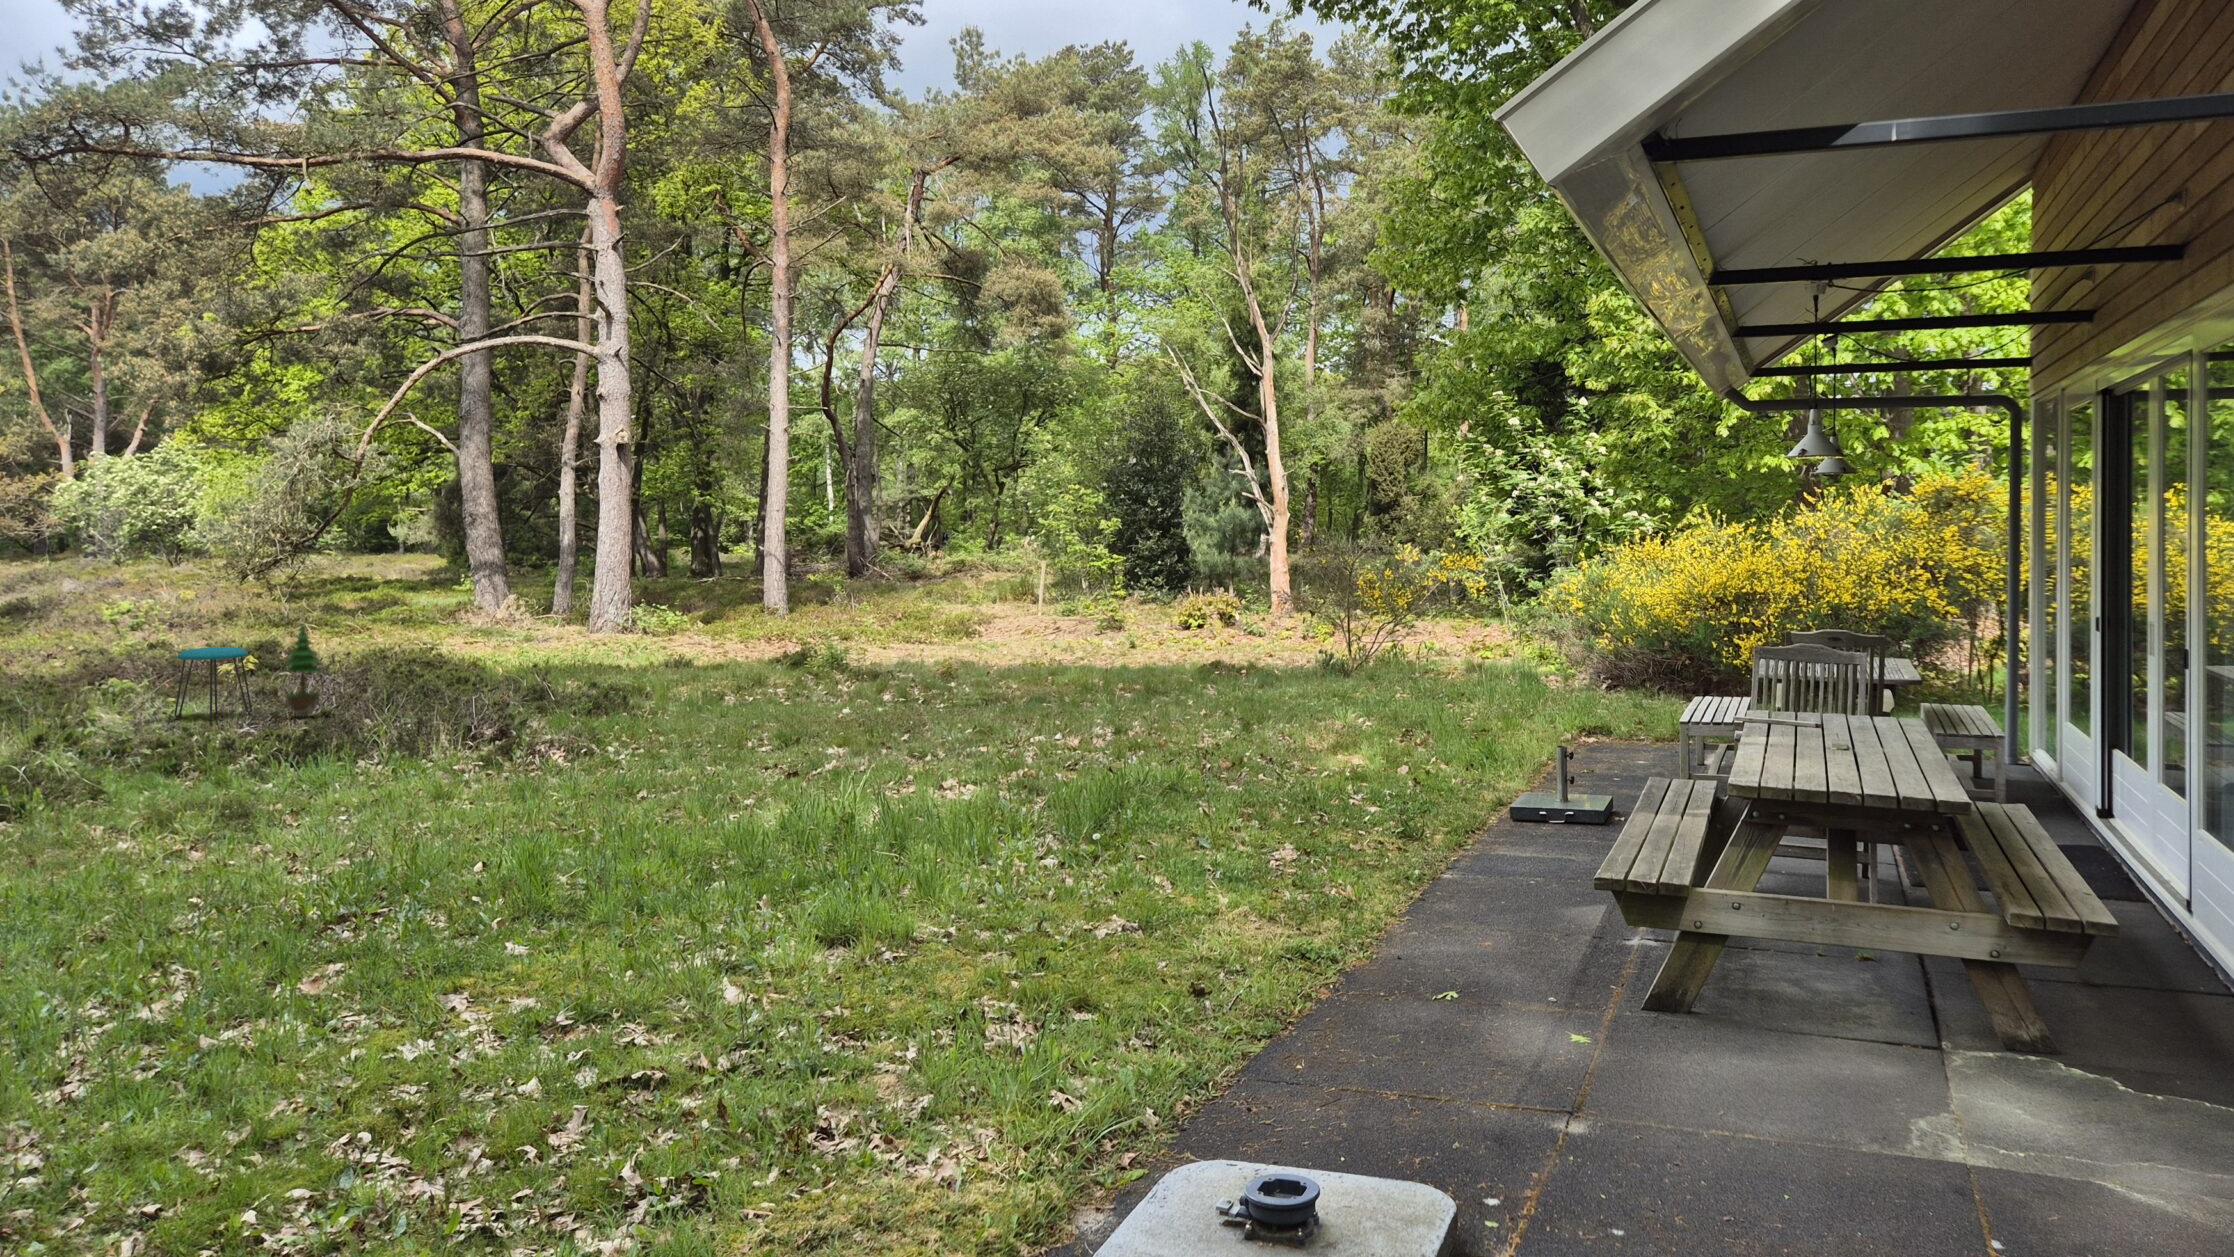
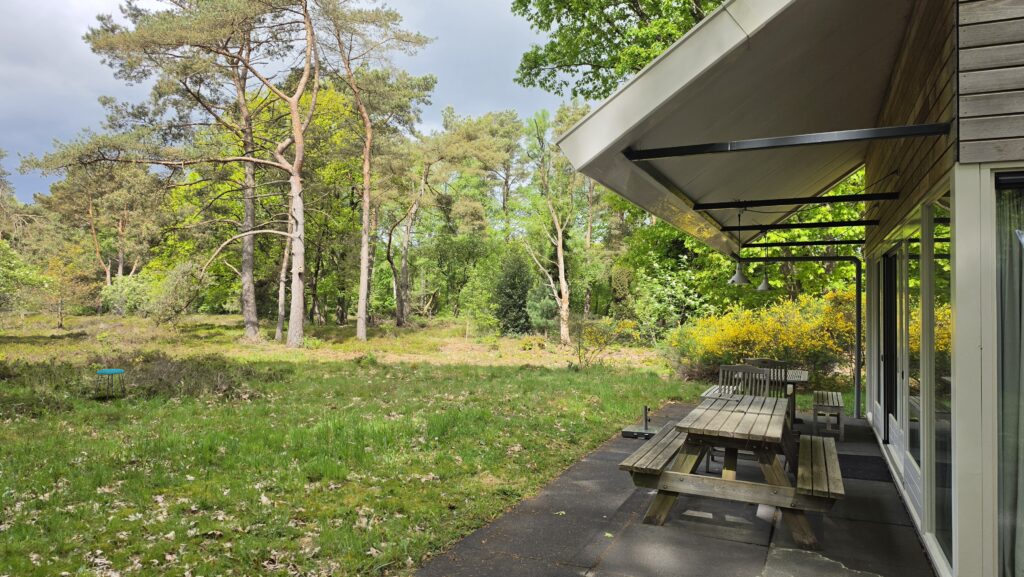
potted tree: present [286,624,321,717] -> none [136,360,153,400]

